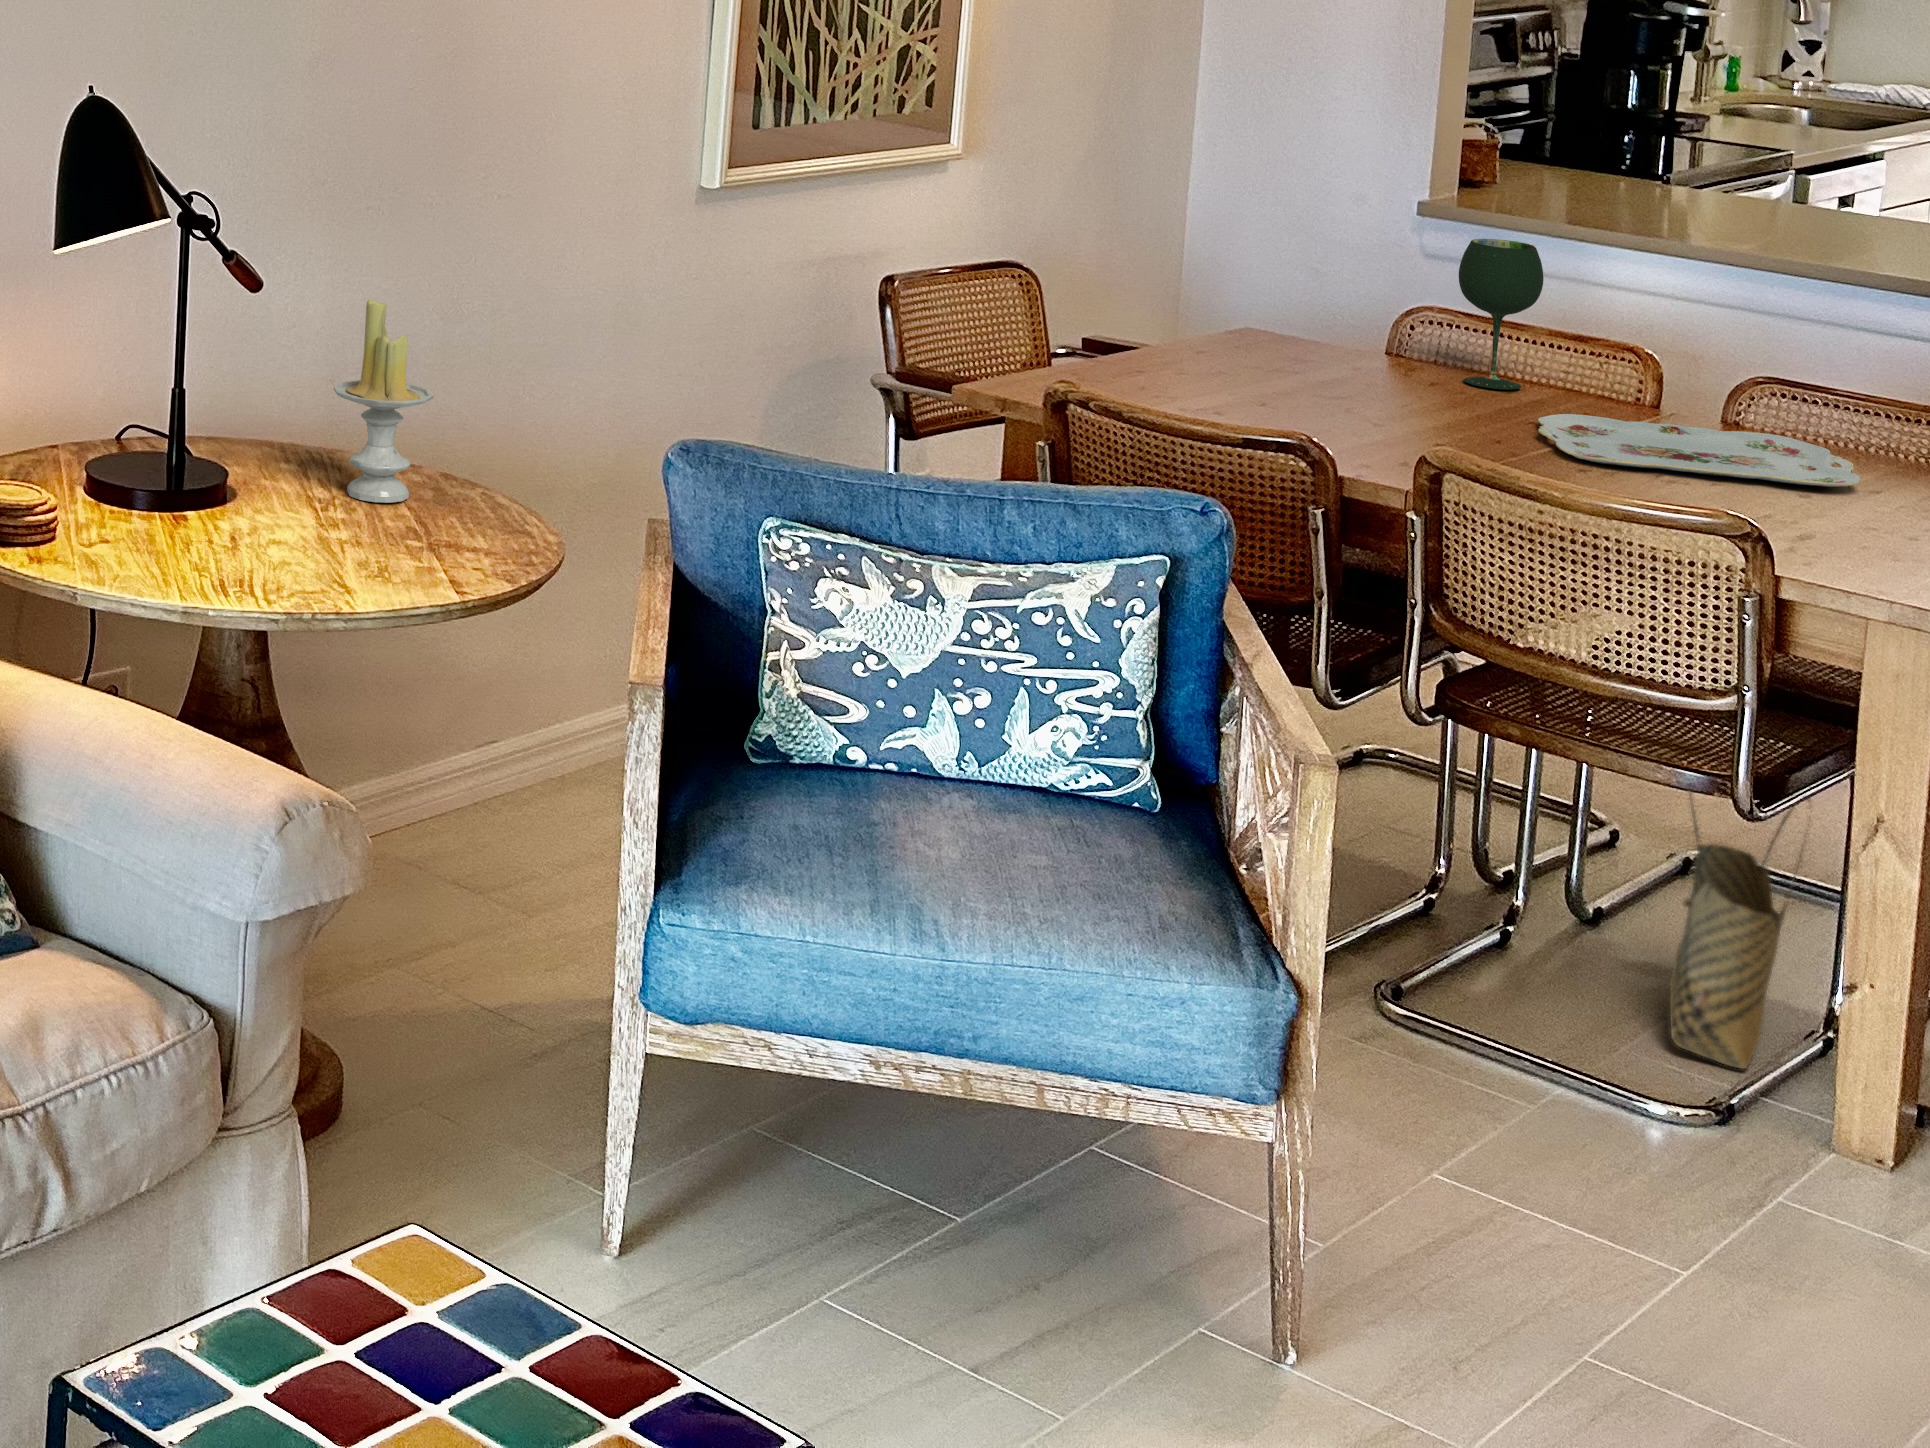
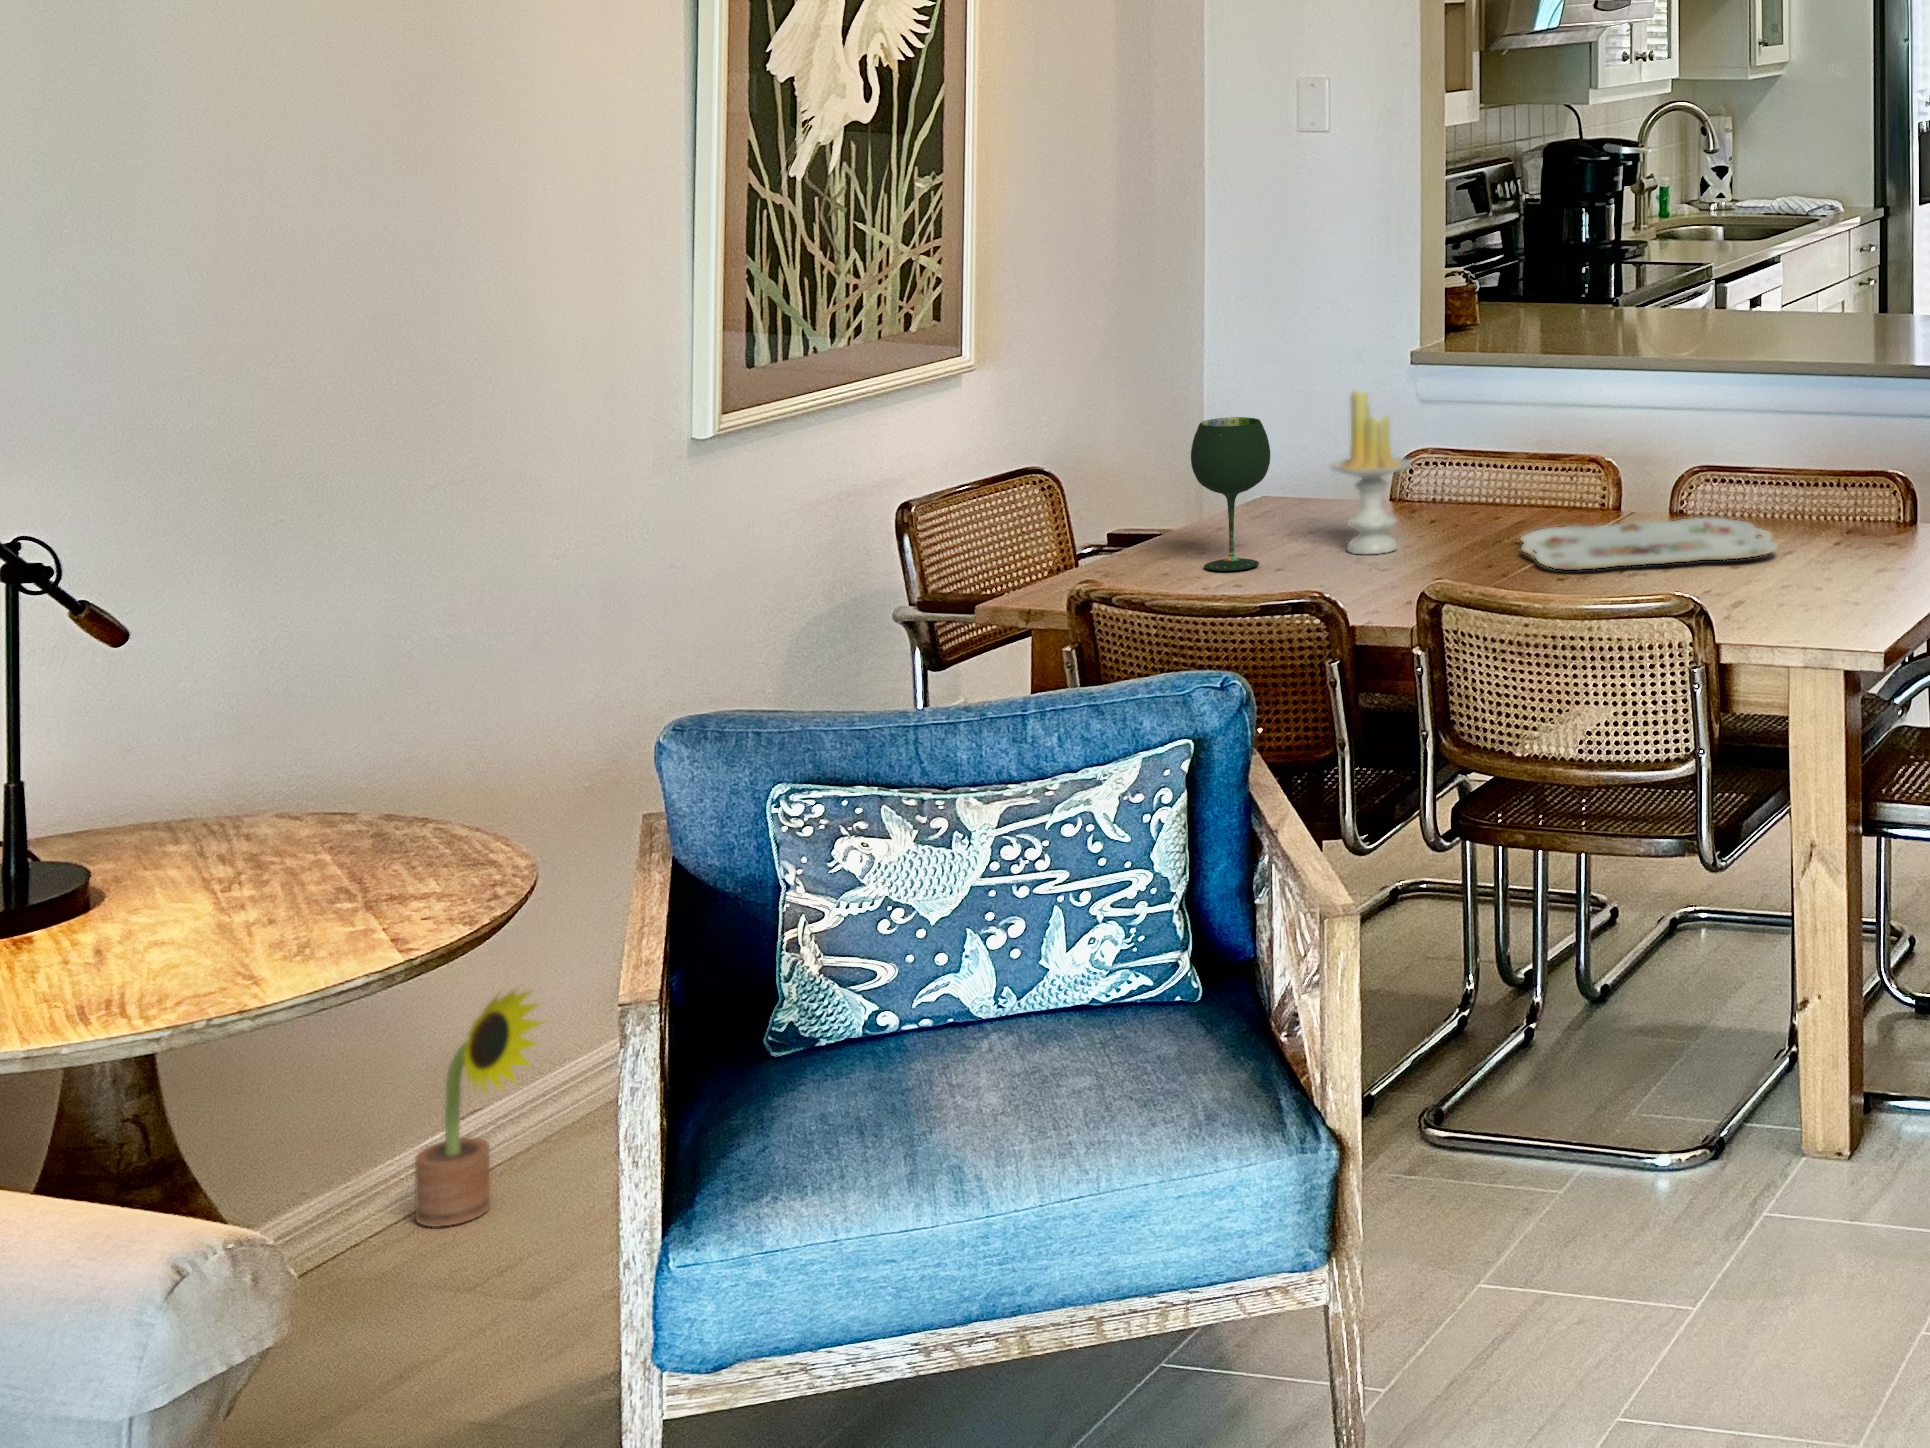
wine glass: present [1459,239,1543,390] -> present [1191,417,1270,571]
candle: present [334,298,434,503] -> present [1331,391,1411,554]
decorative plant: none [431,654,545,848] -> present [415,990,545,1227]
woven basket: present [1670,790,1810,1069] -> none [1662,831,1766,1096]

